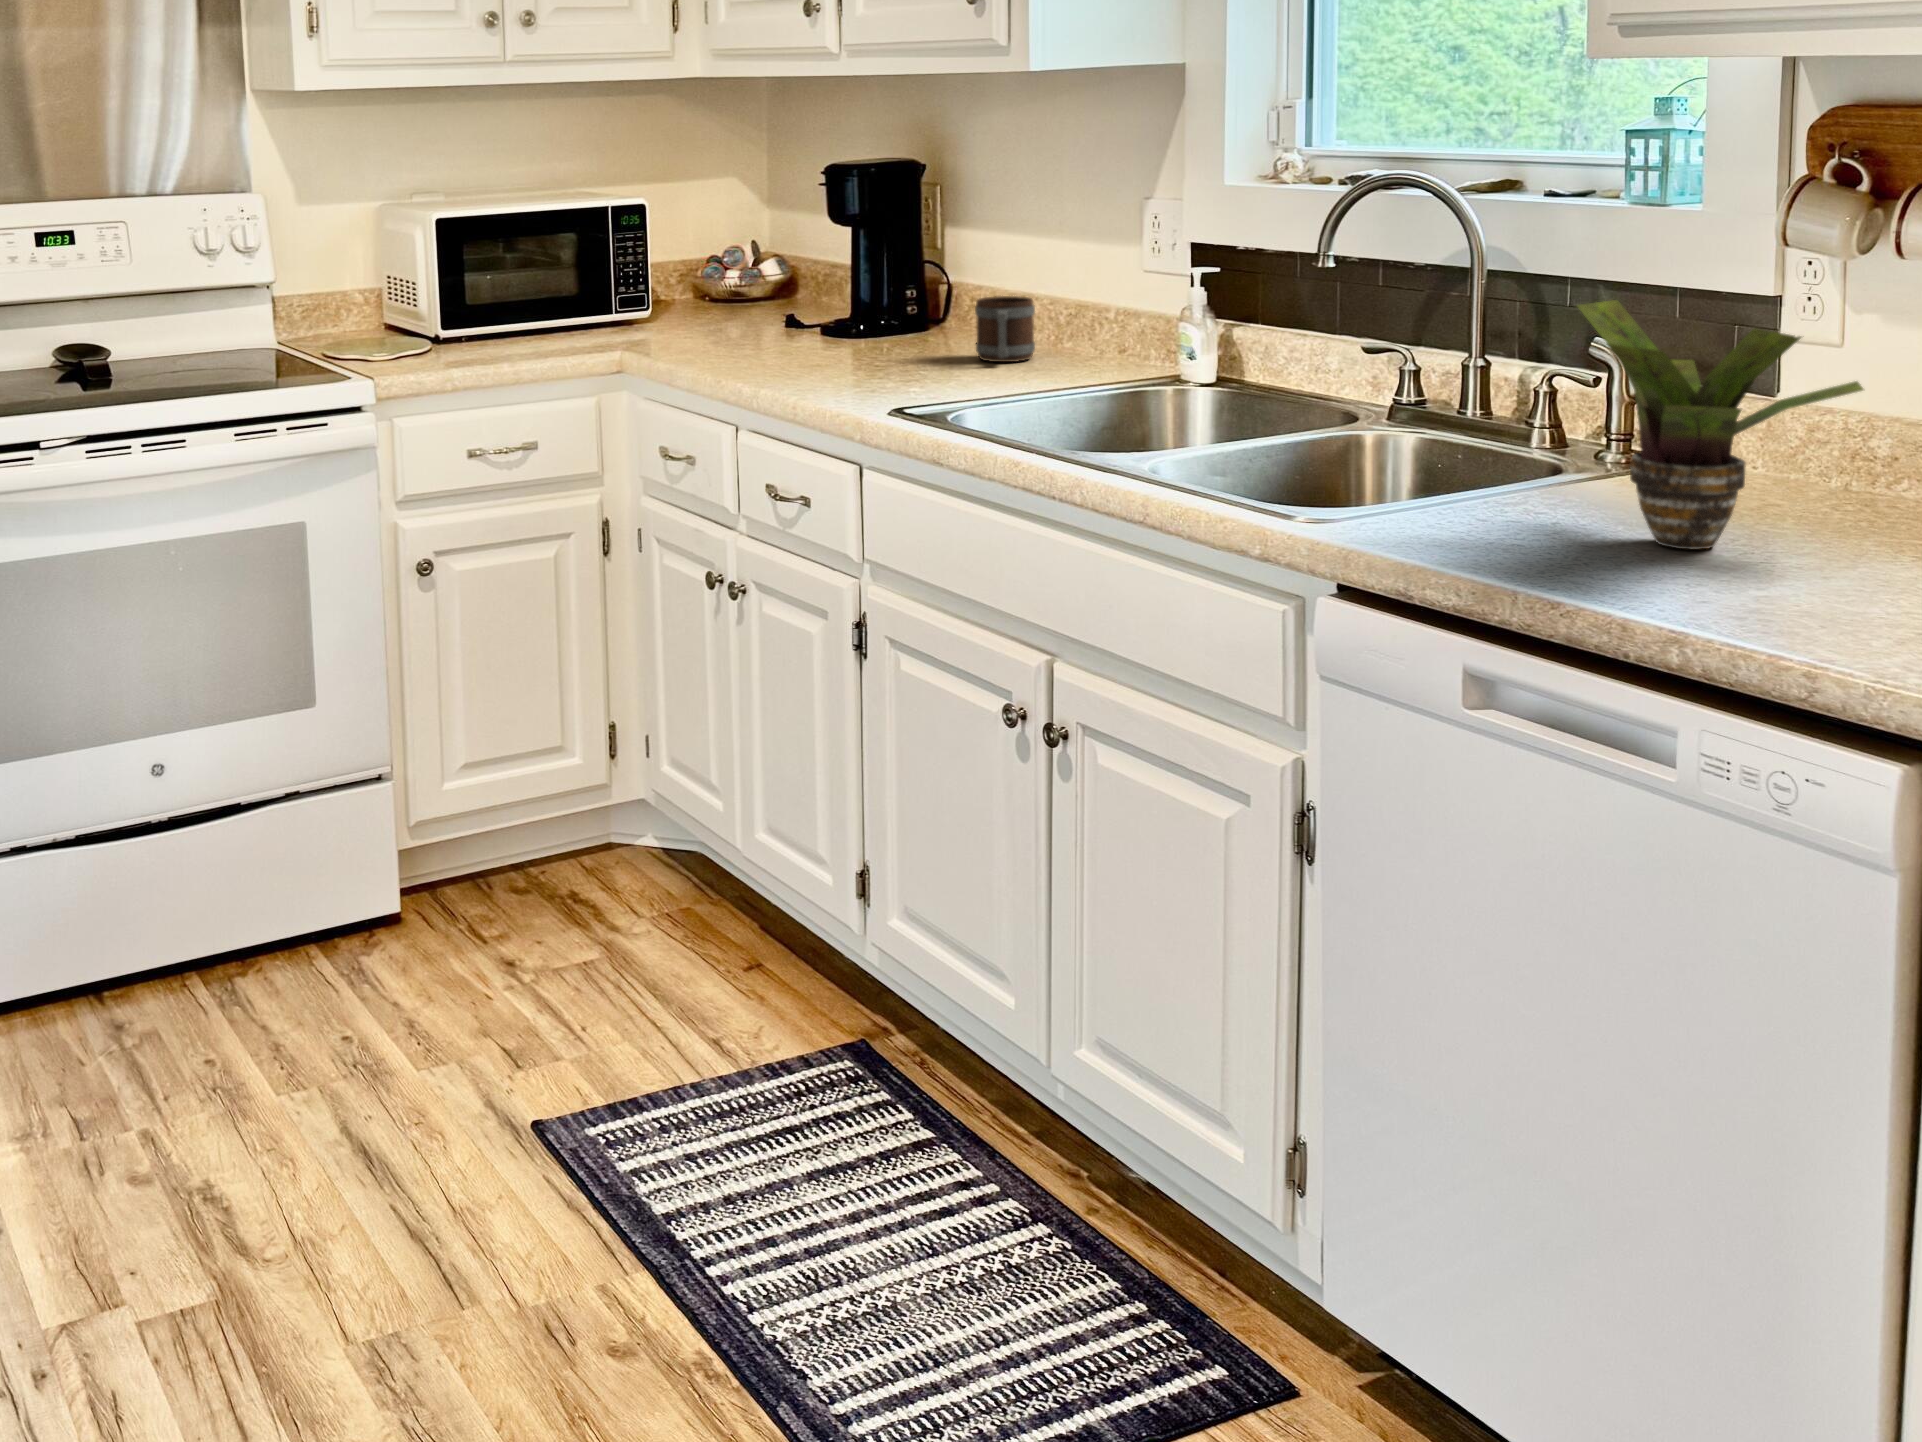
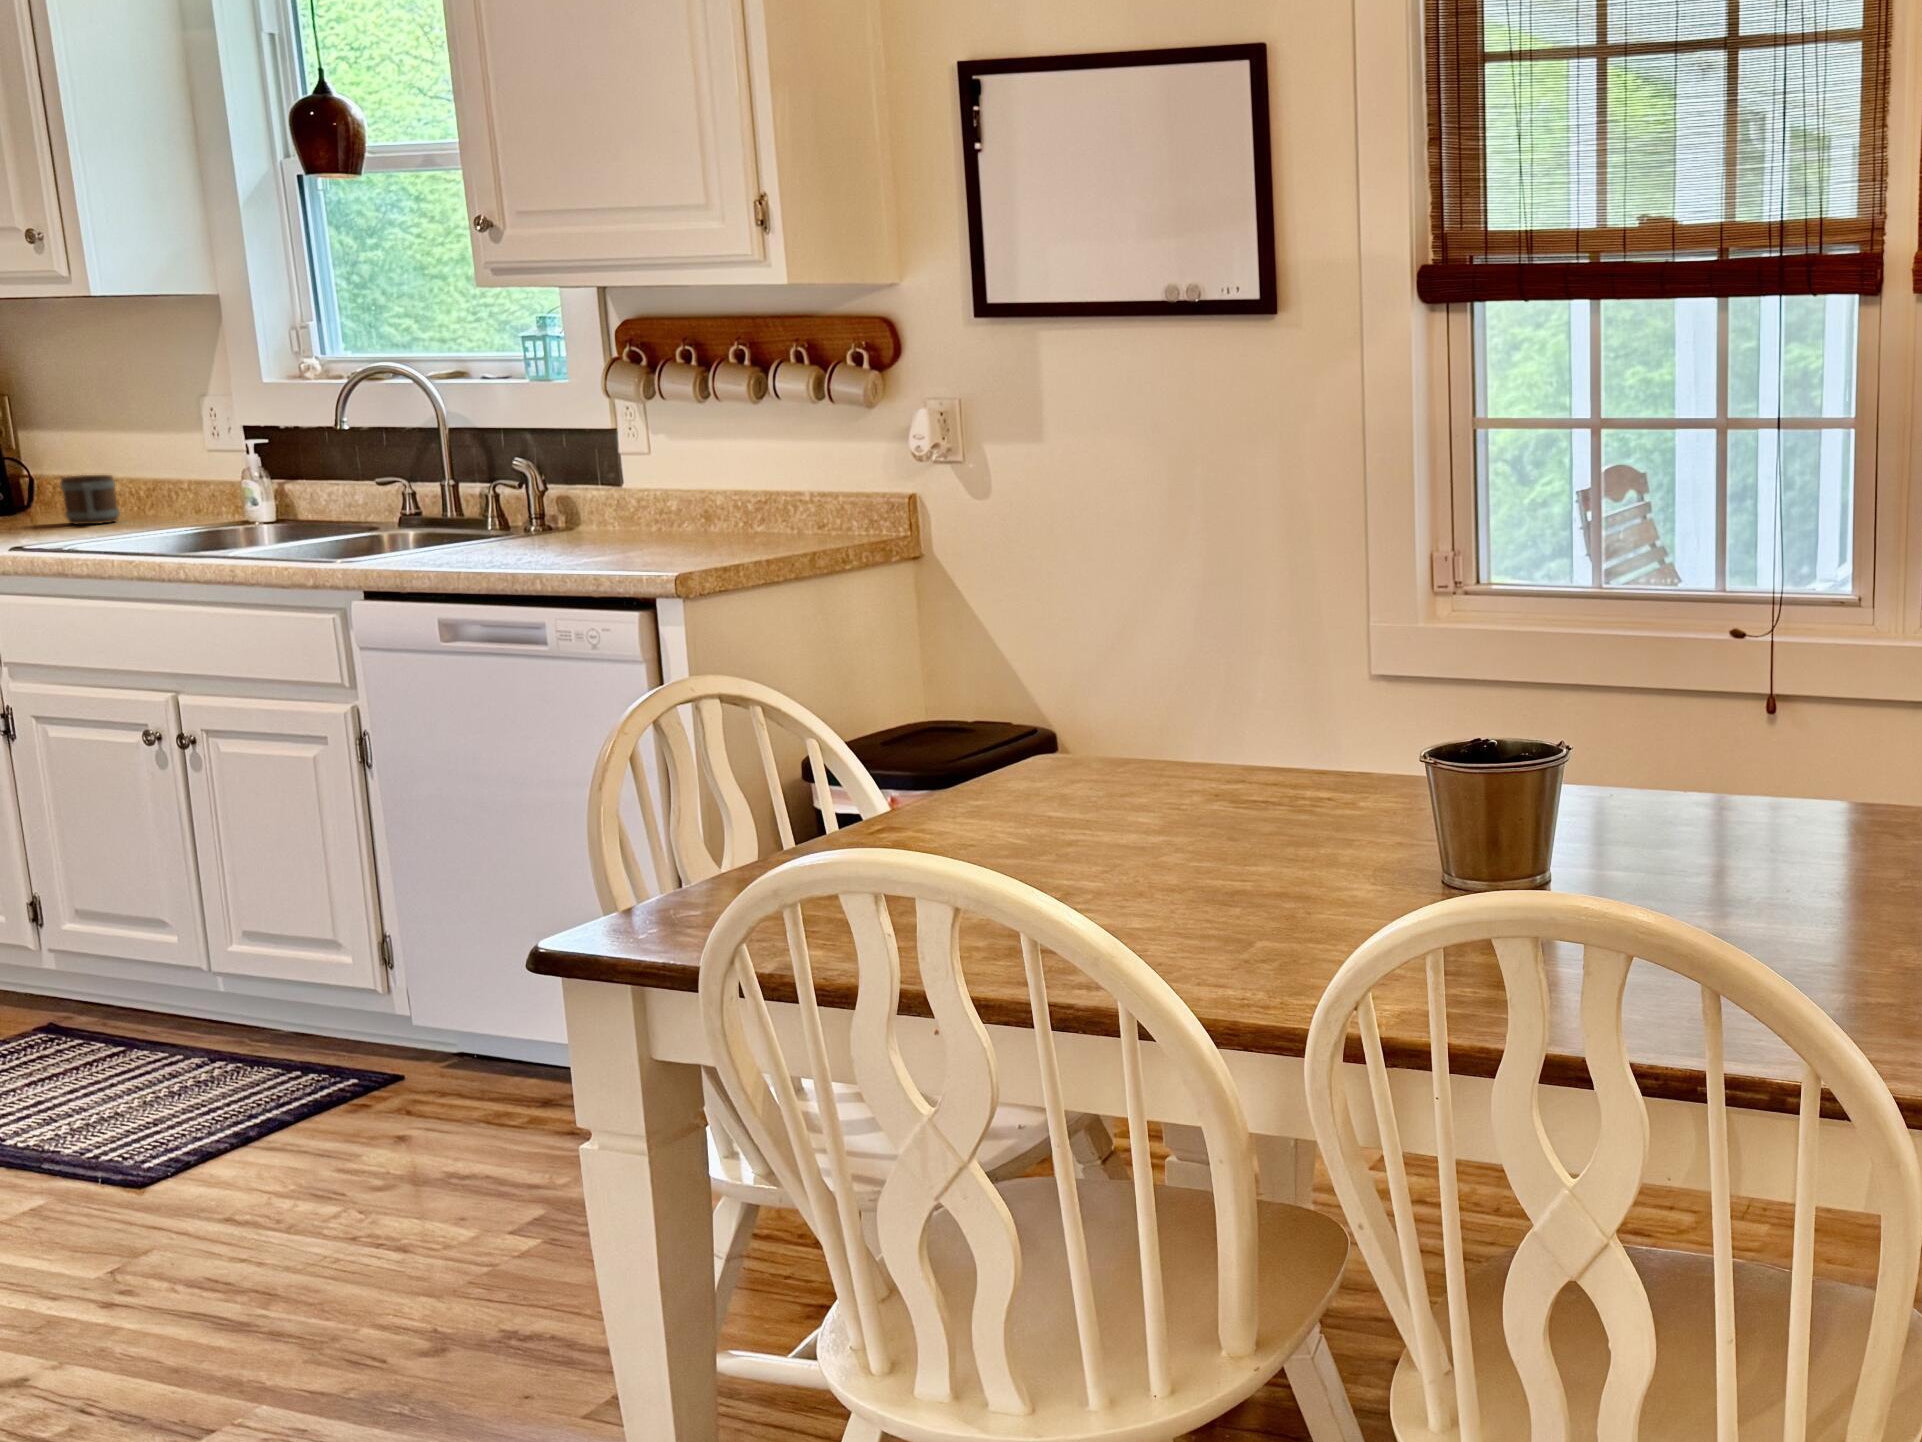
potted plant: present [1578,300,1863,549] -> none [483,423,635,553]

